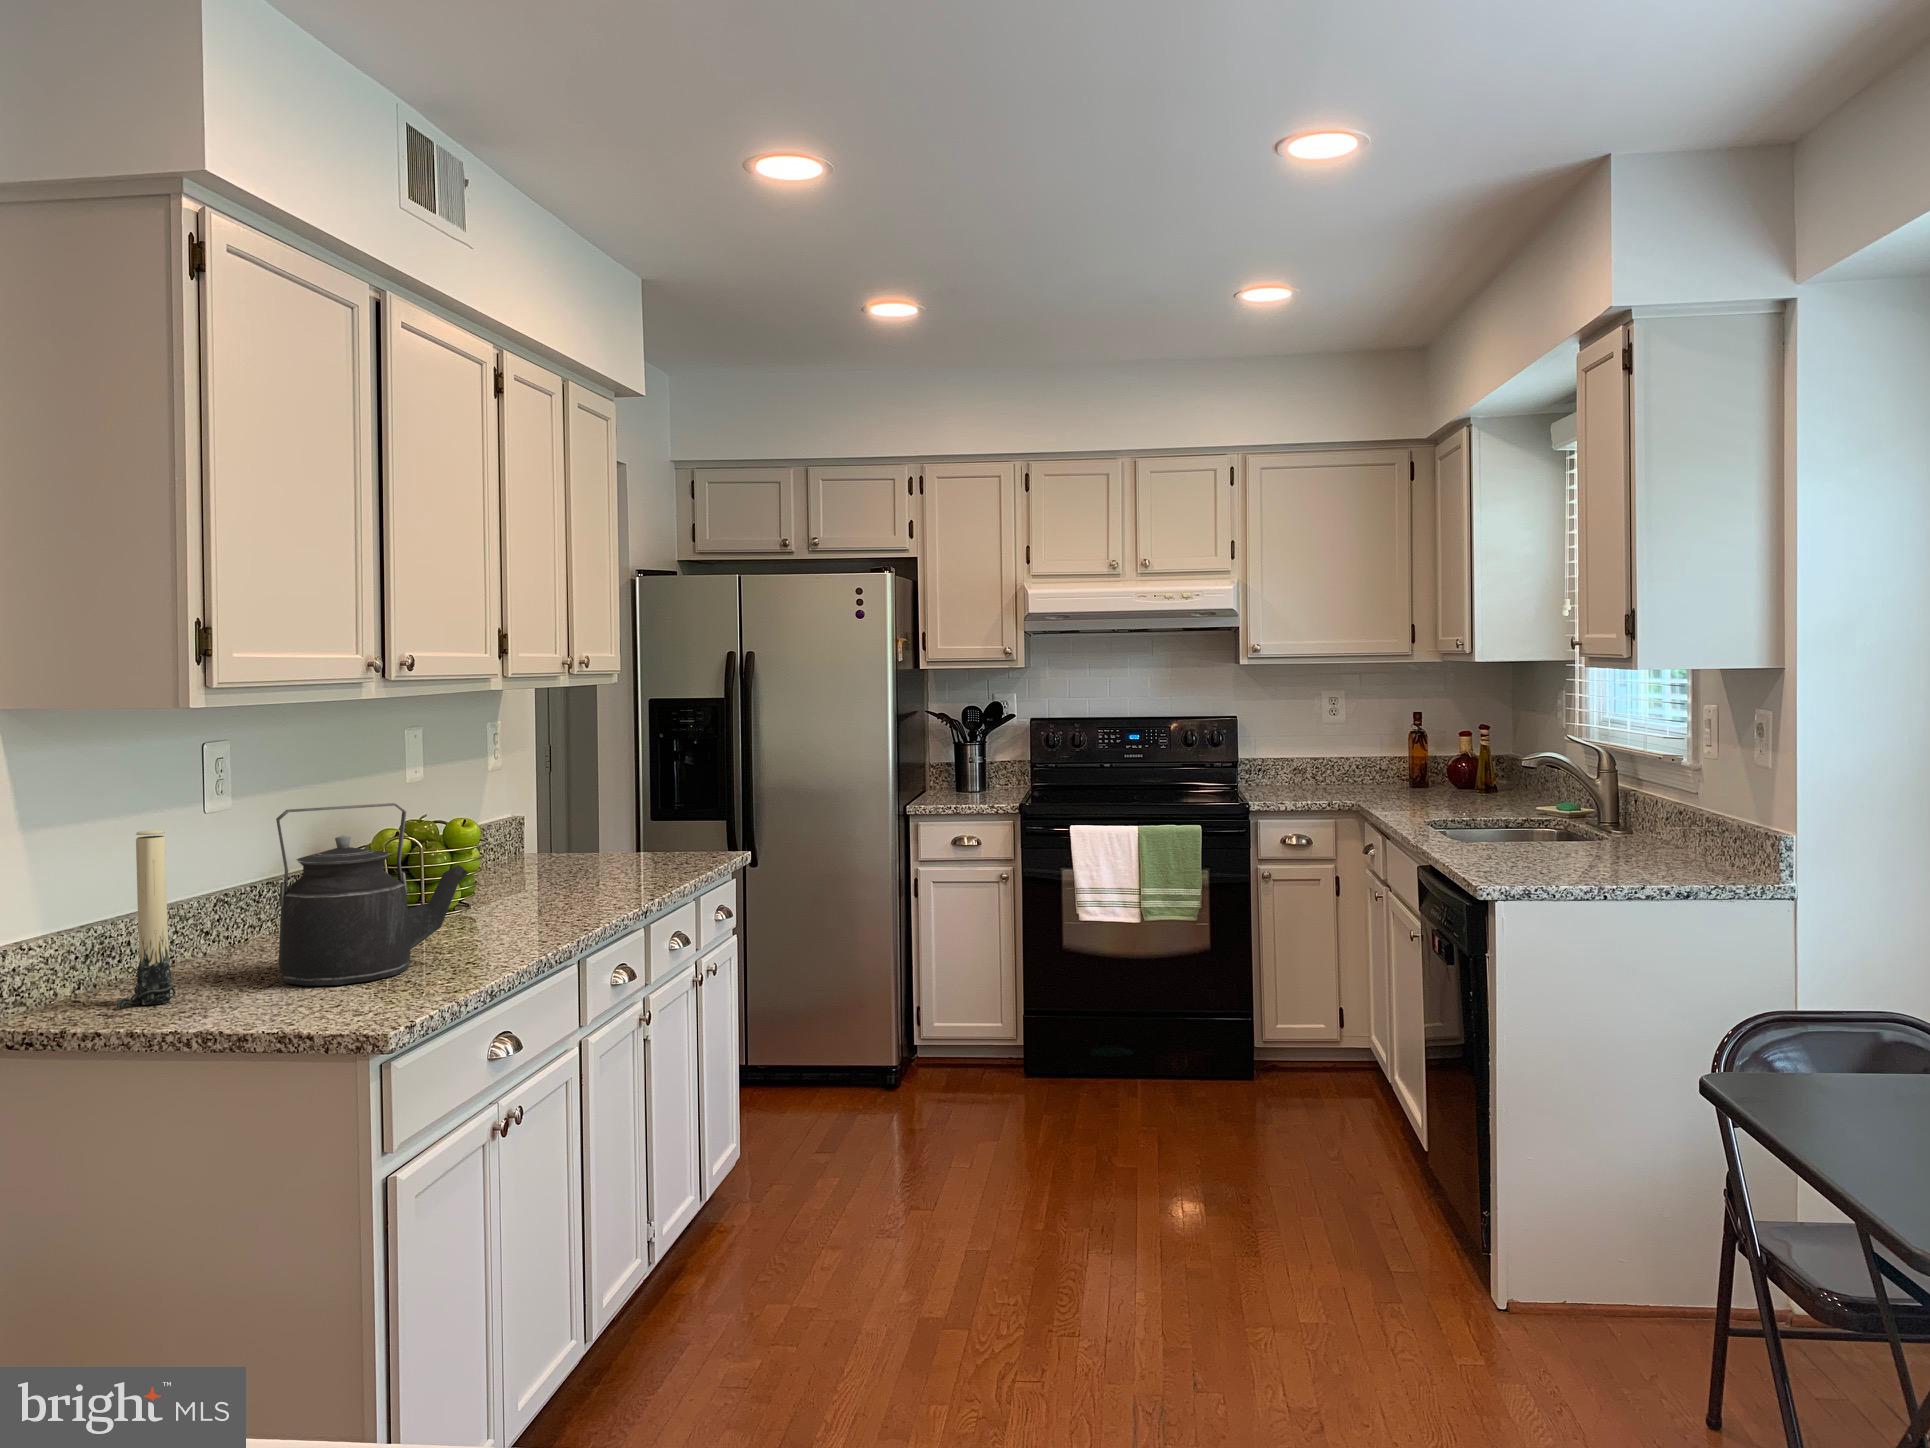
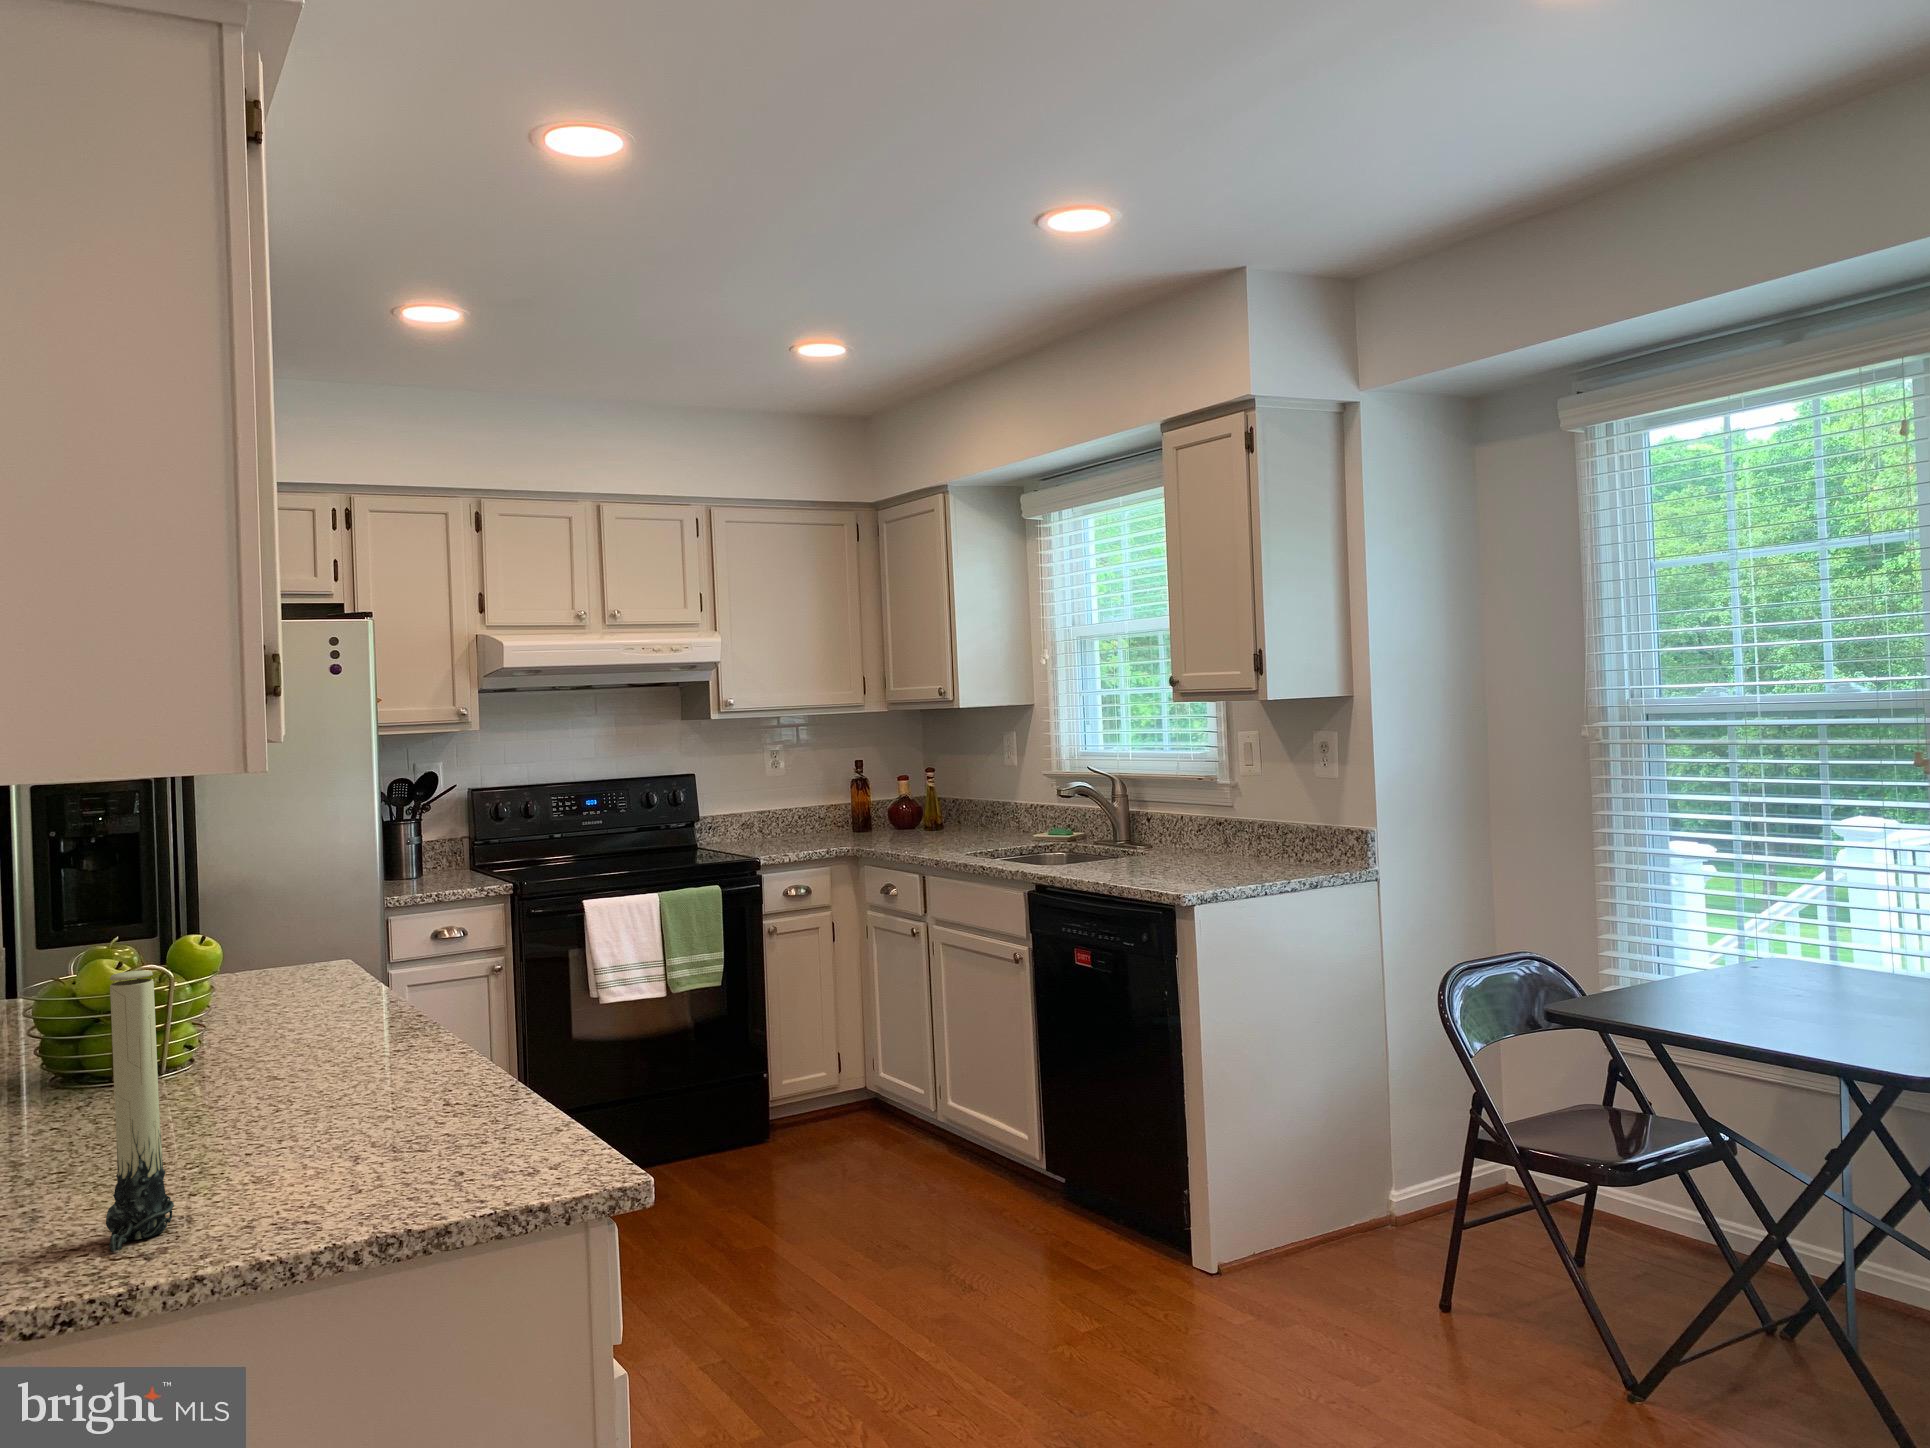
kettle: present [276,803,469,986] -> none [226,906,436,1174]

